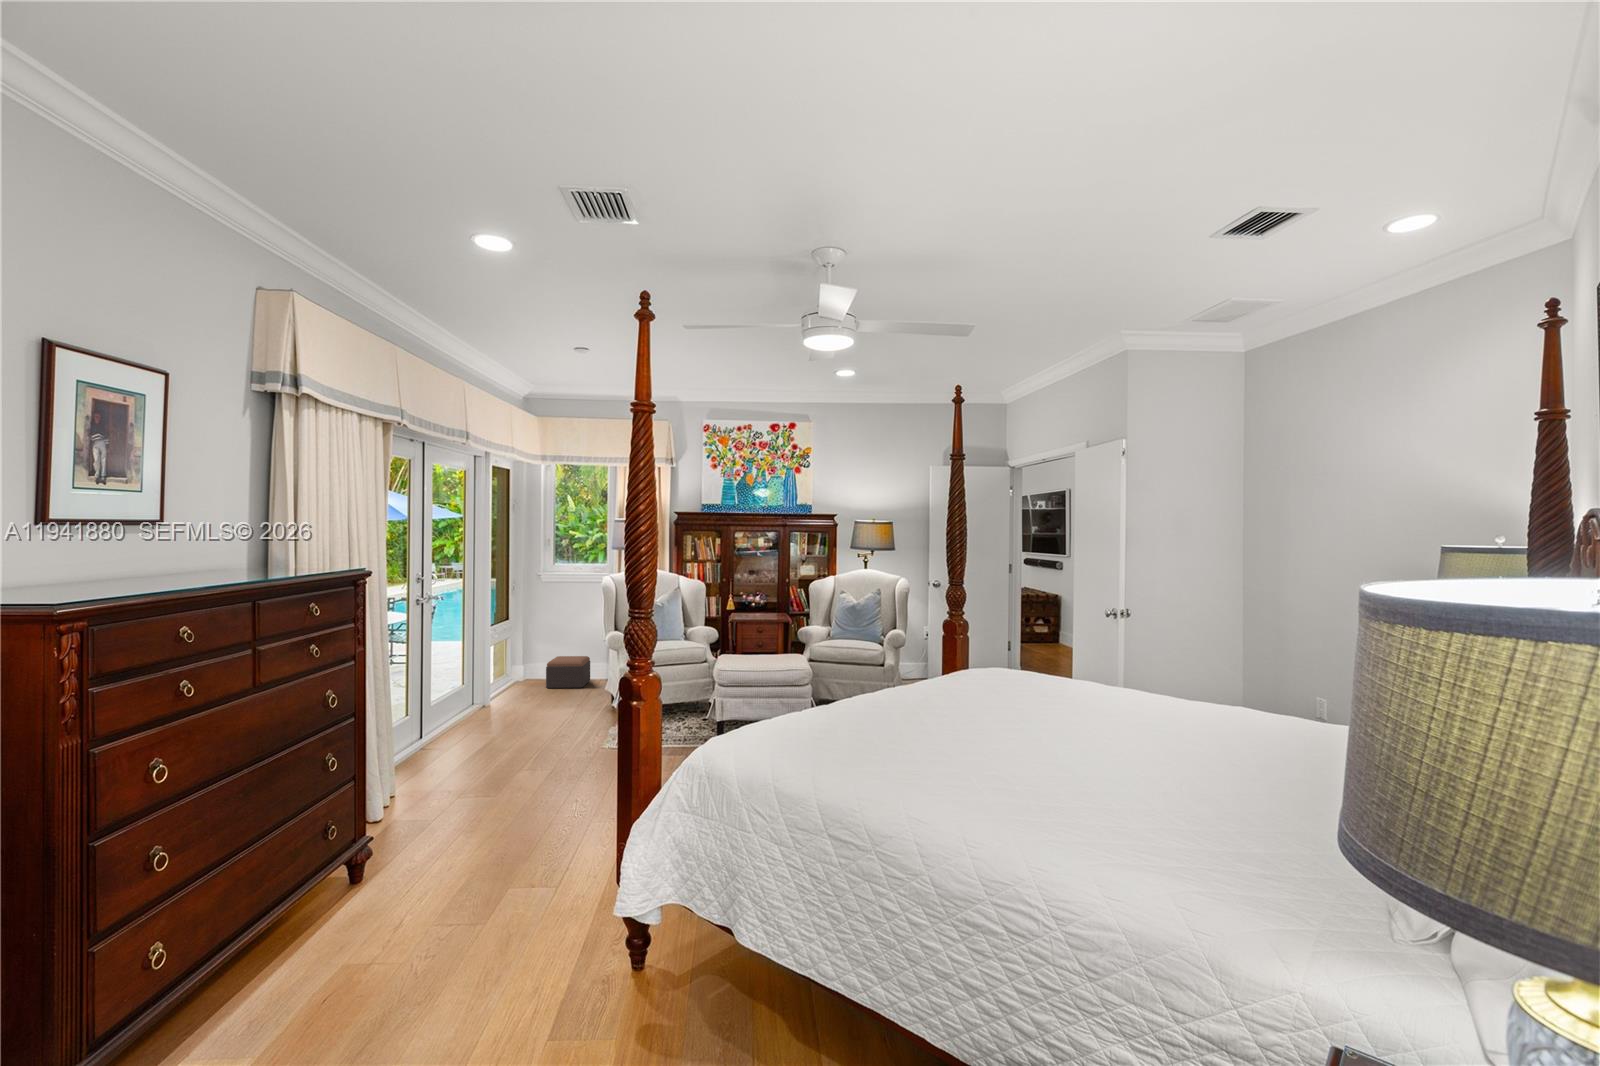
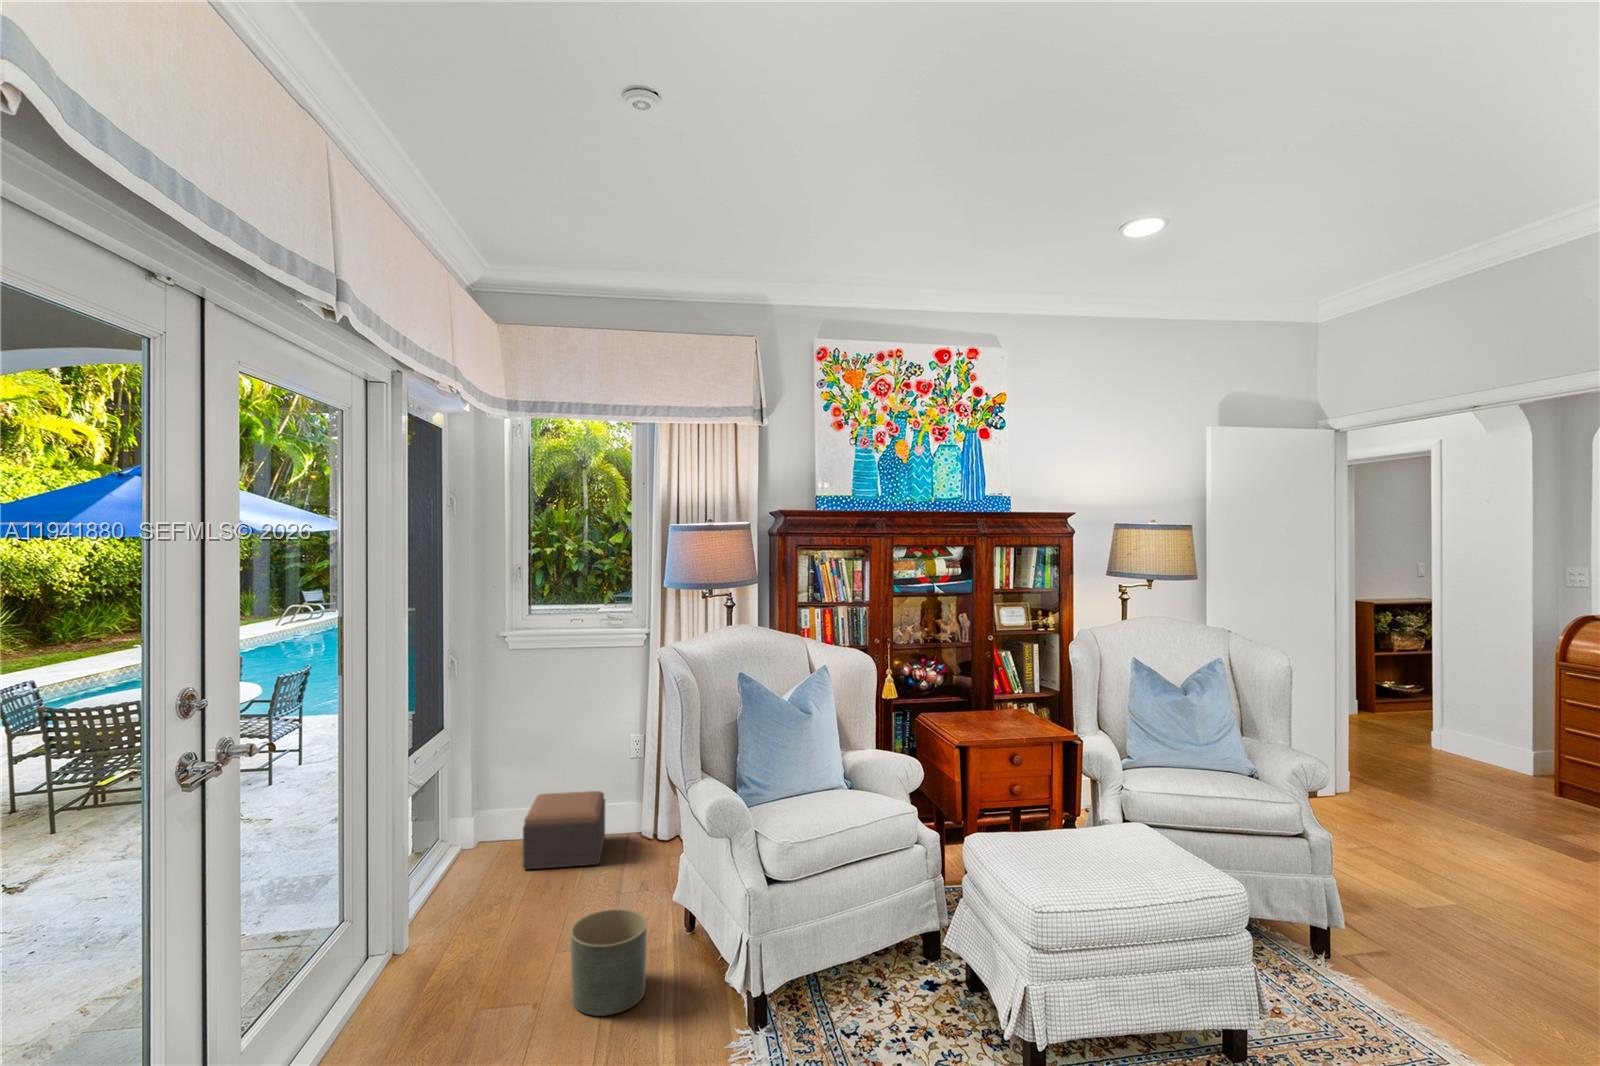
planter: none [555,685,588,720] -> present [570,909,647,1016]

